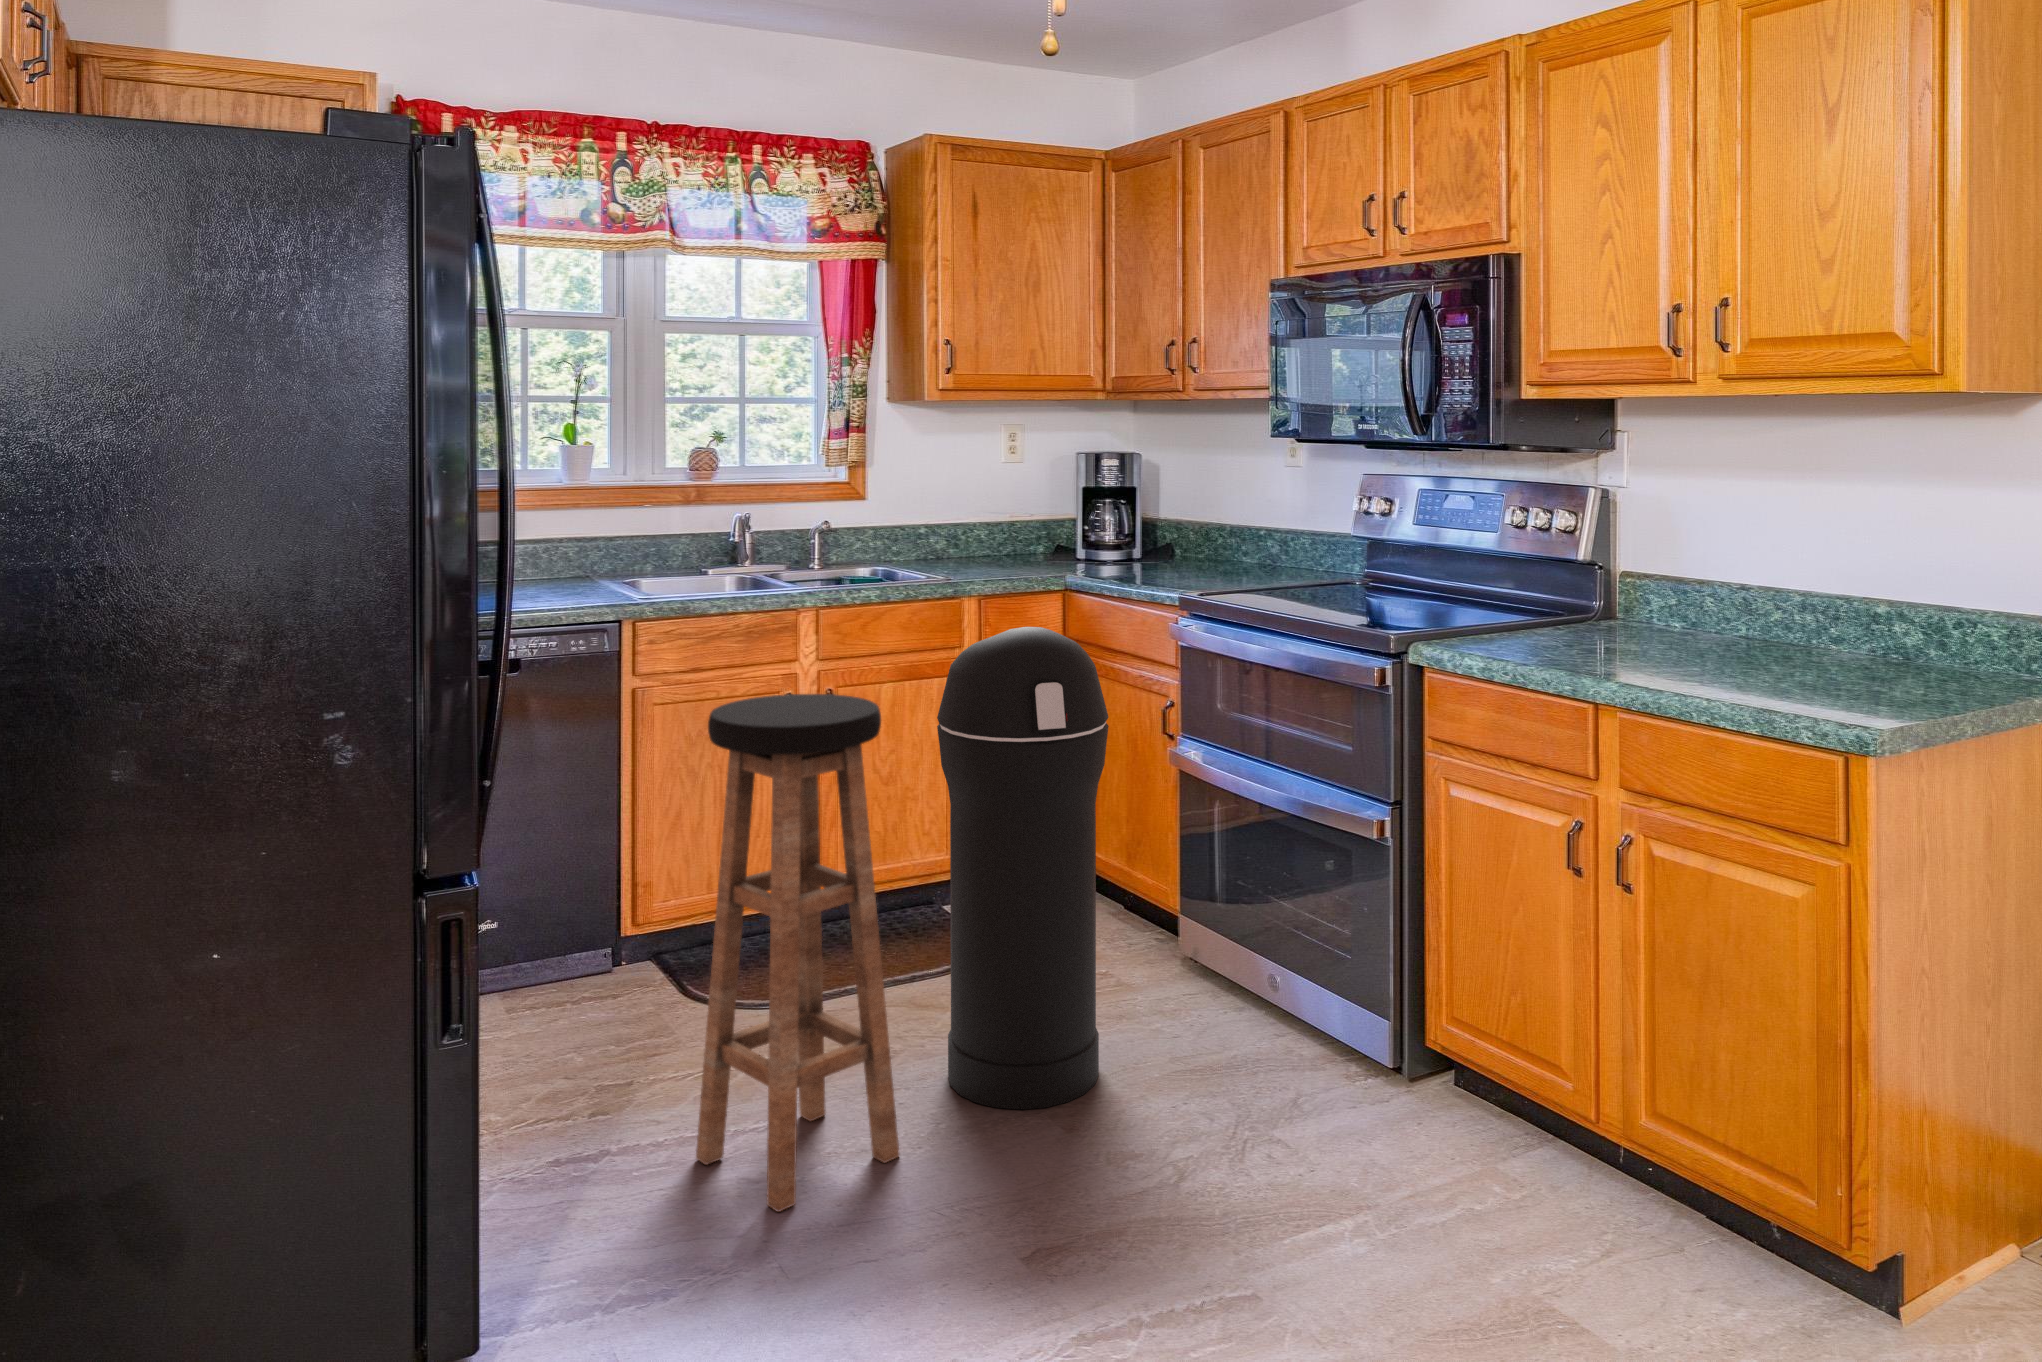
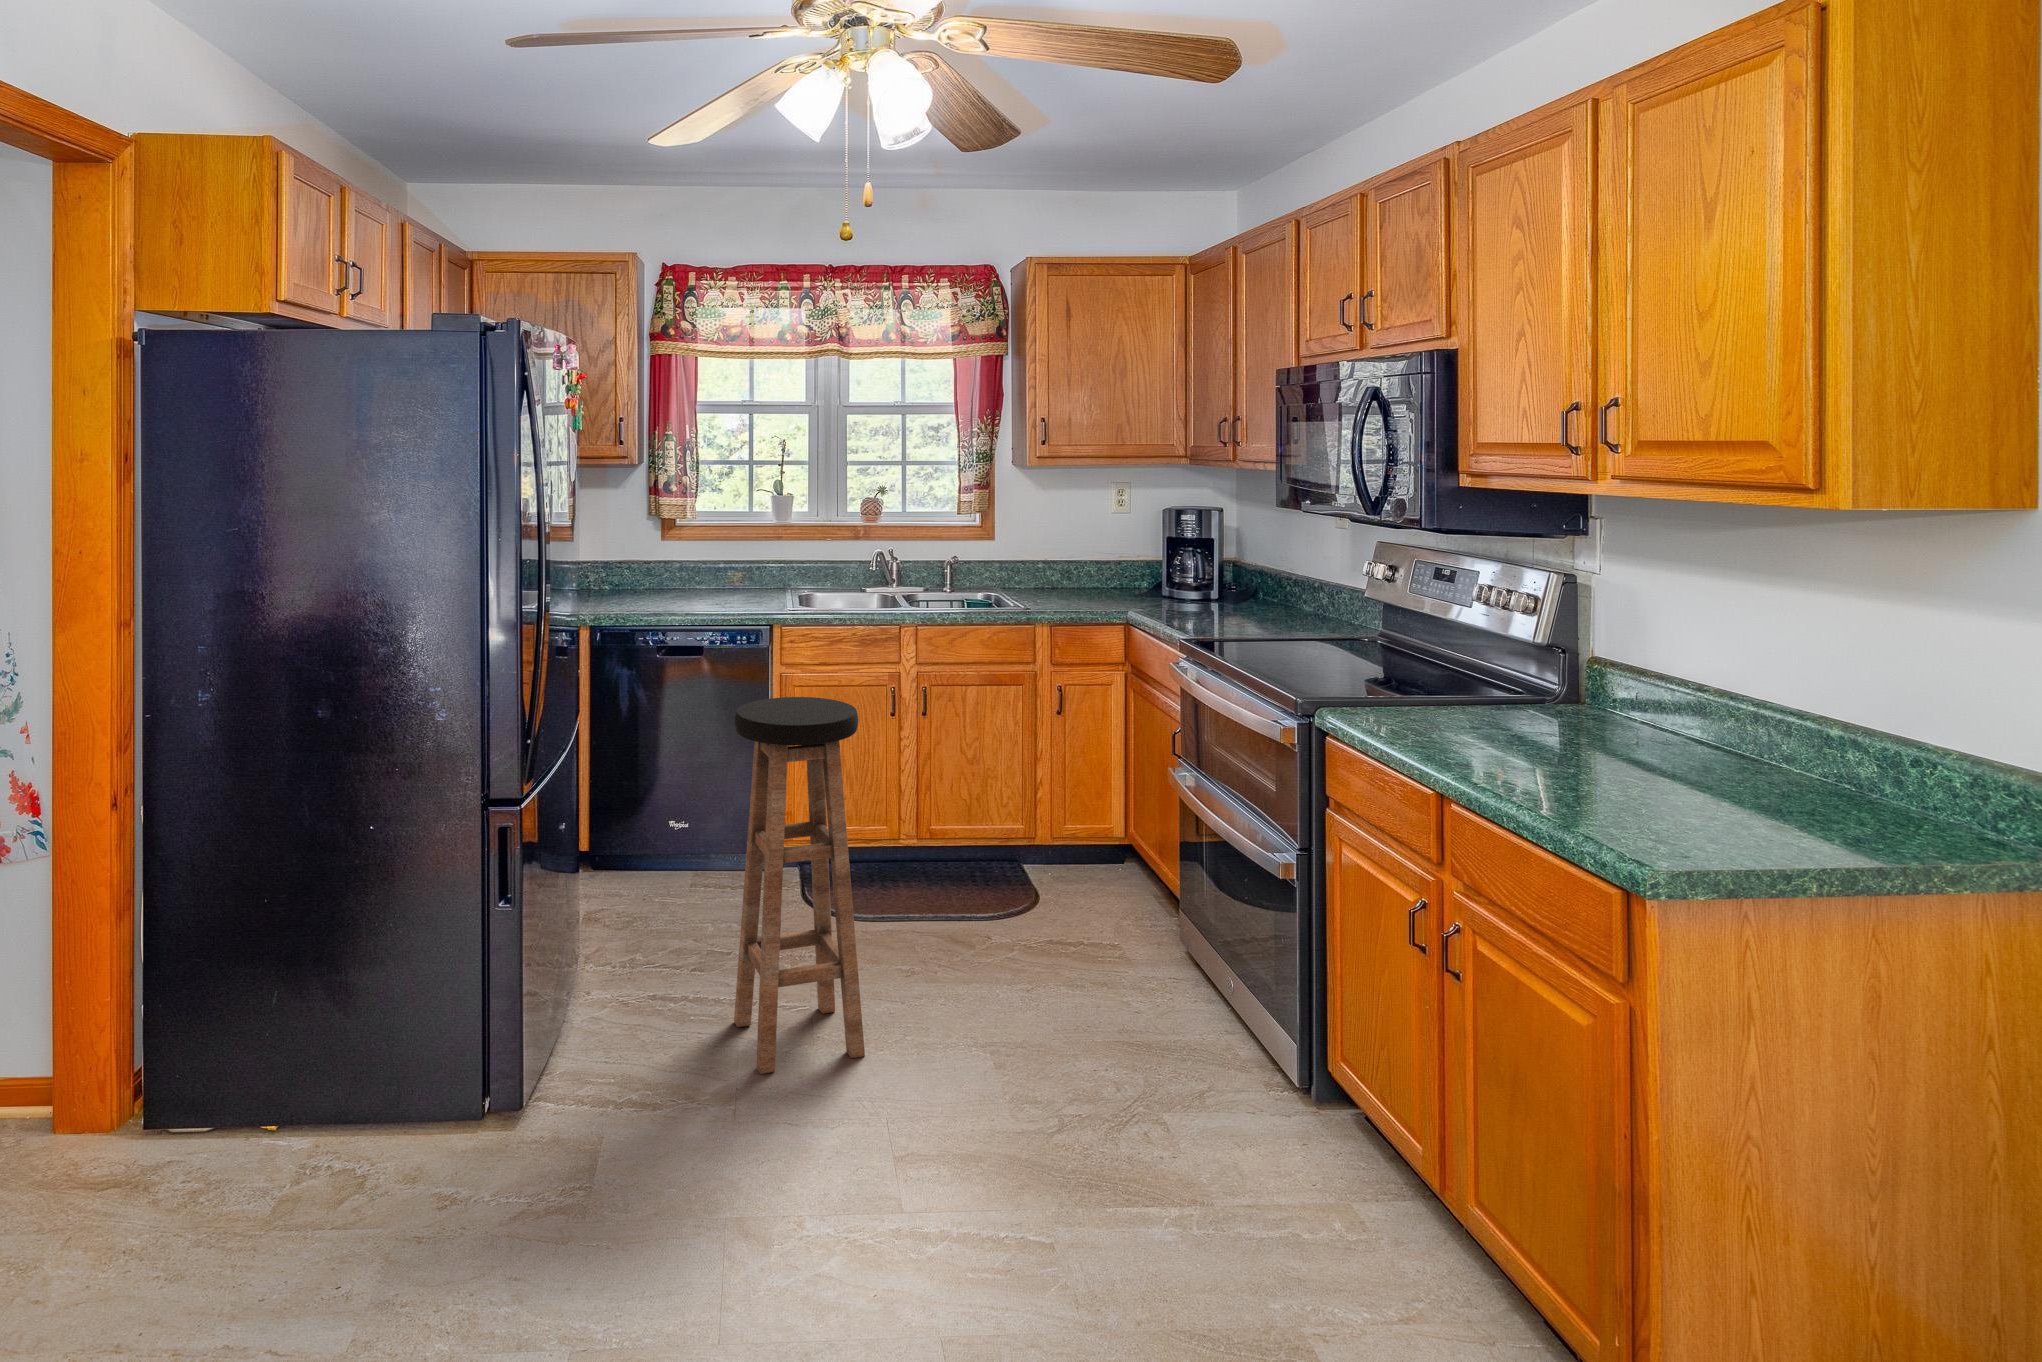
trash can: present [937,627,1109,1109] -> none [926,662,1063,1047]

